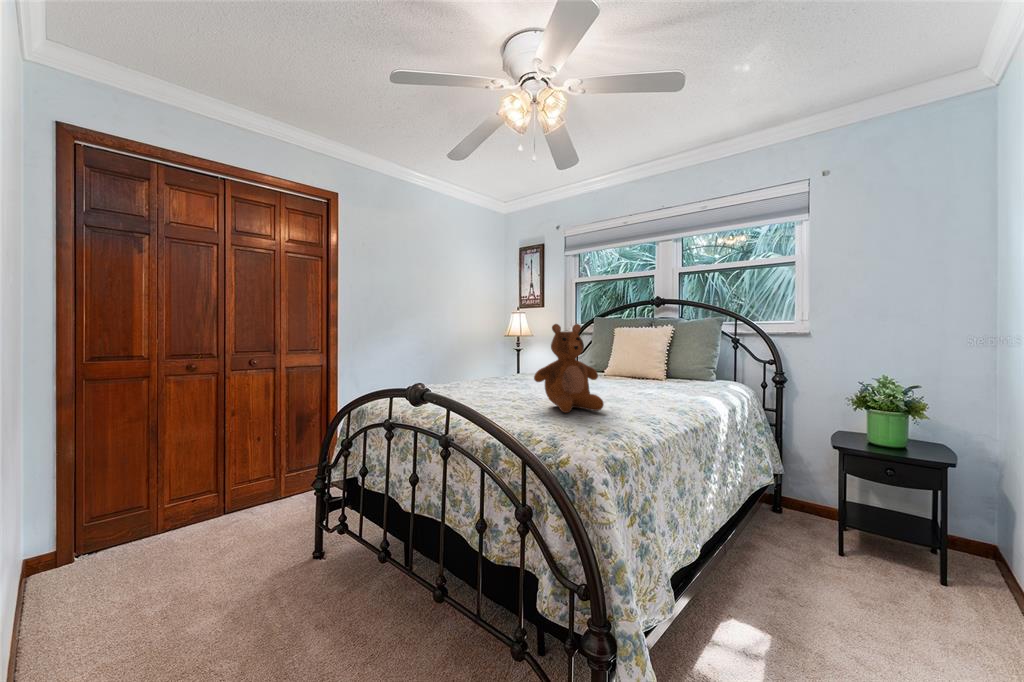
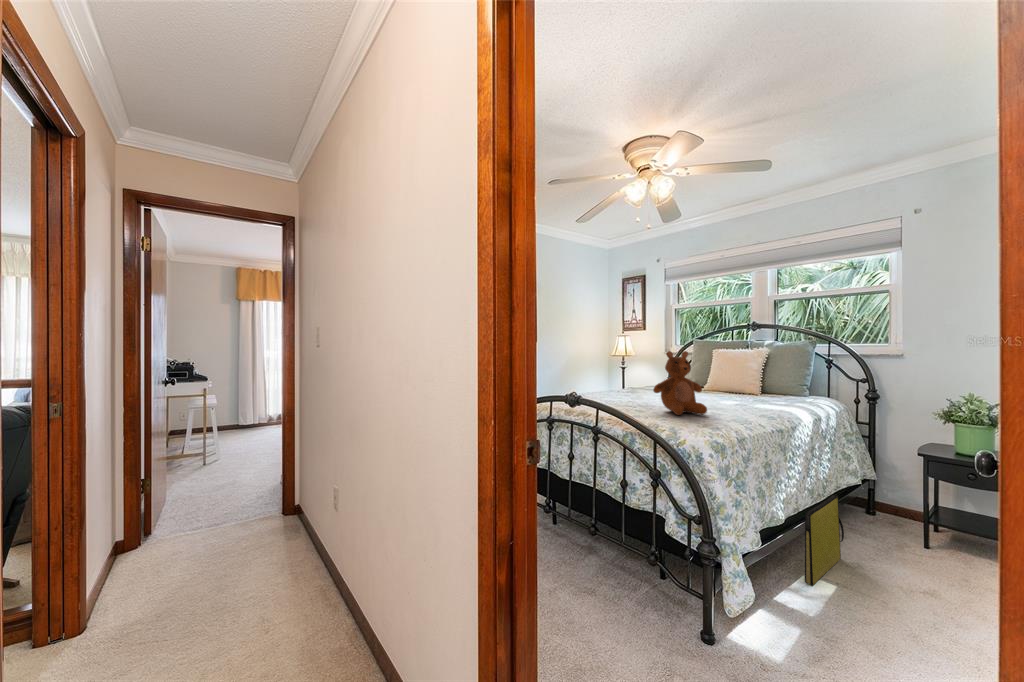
bag: none [724,507,763,640] -> present [805,495,844,585]

